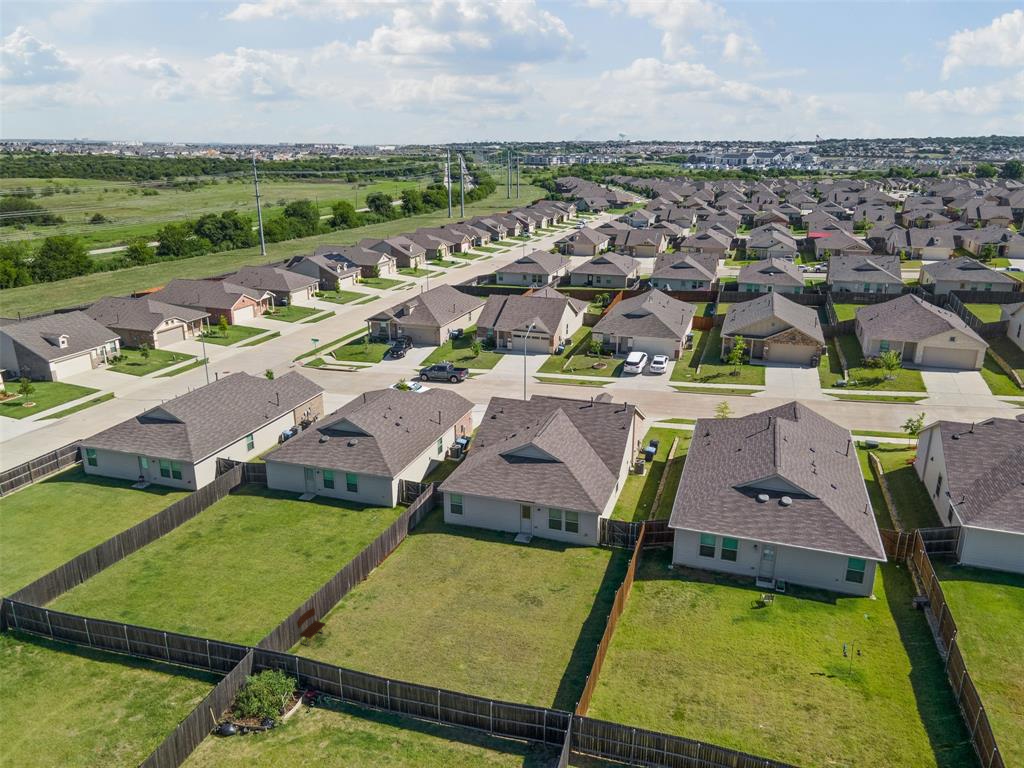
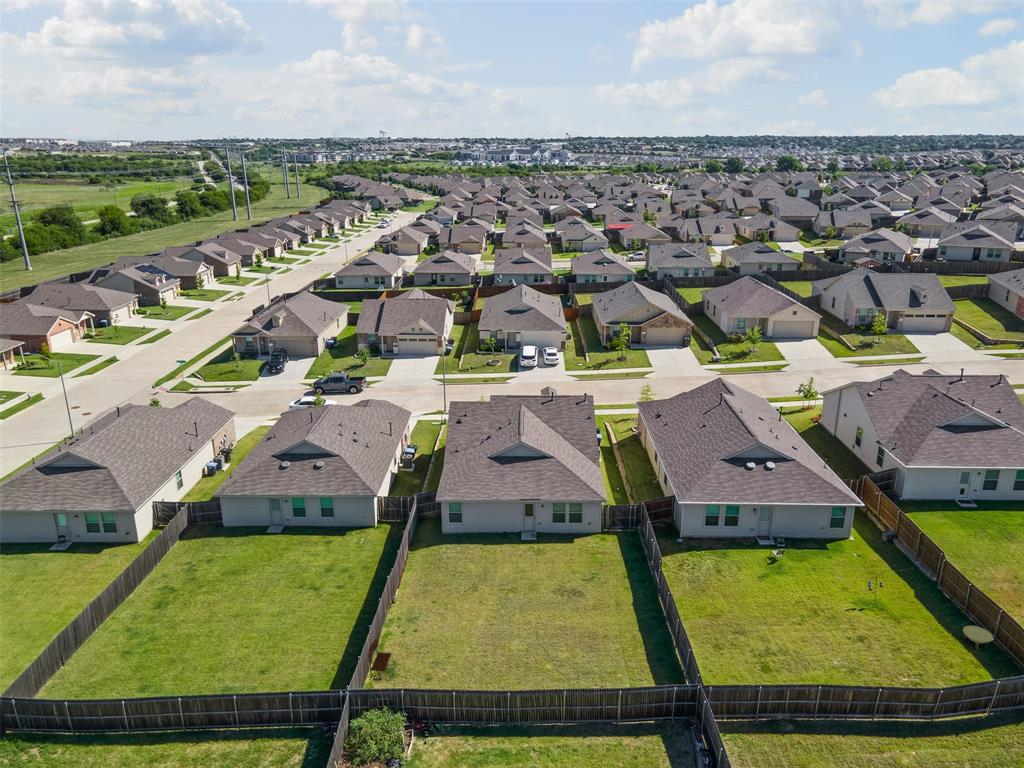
round table: none [939,723,975,753] -> present [963,626,993,649]

